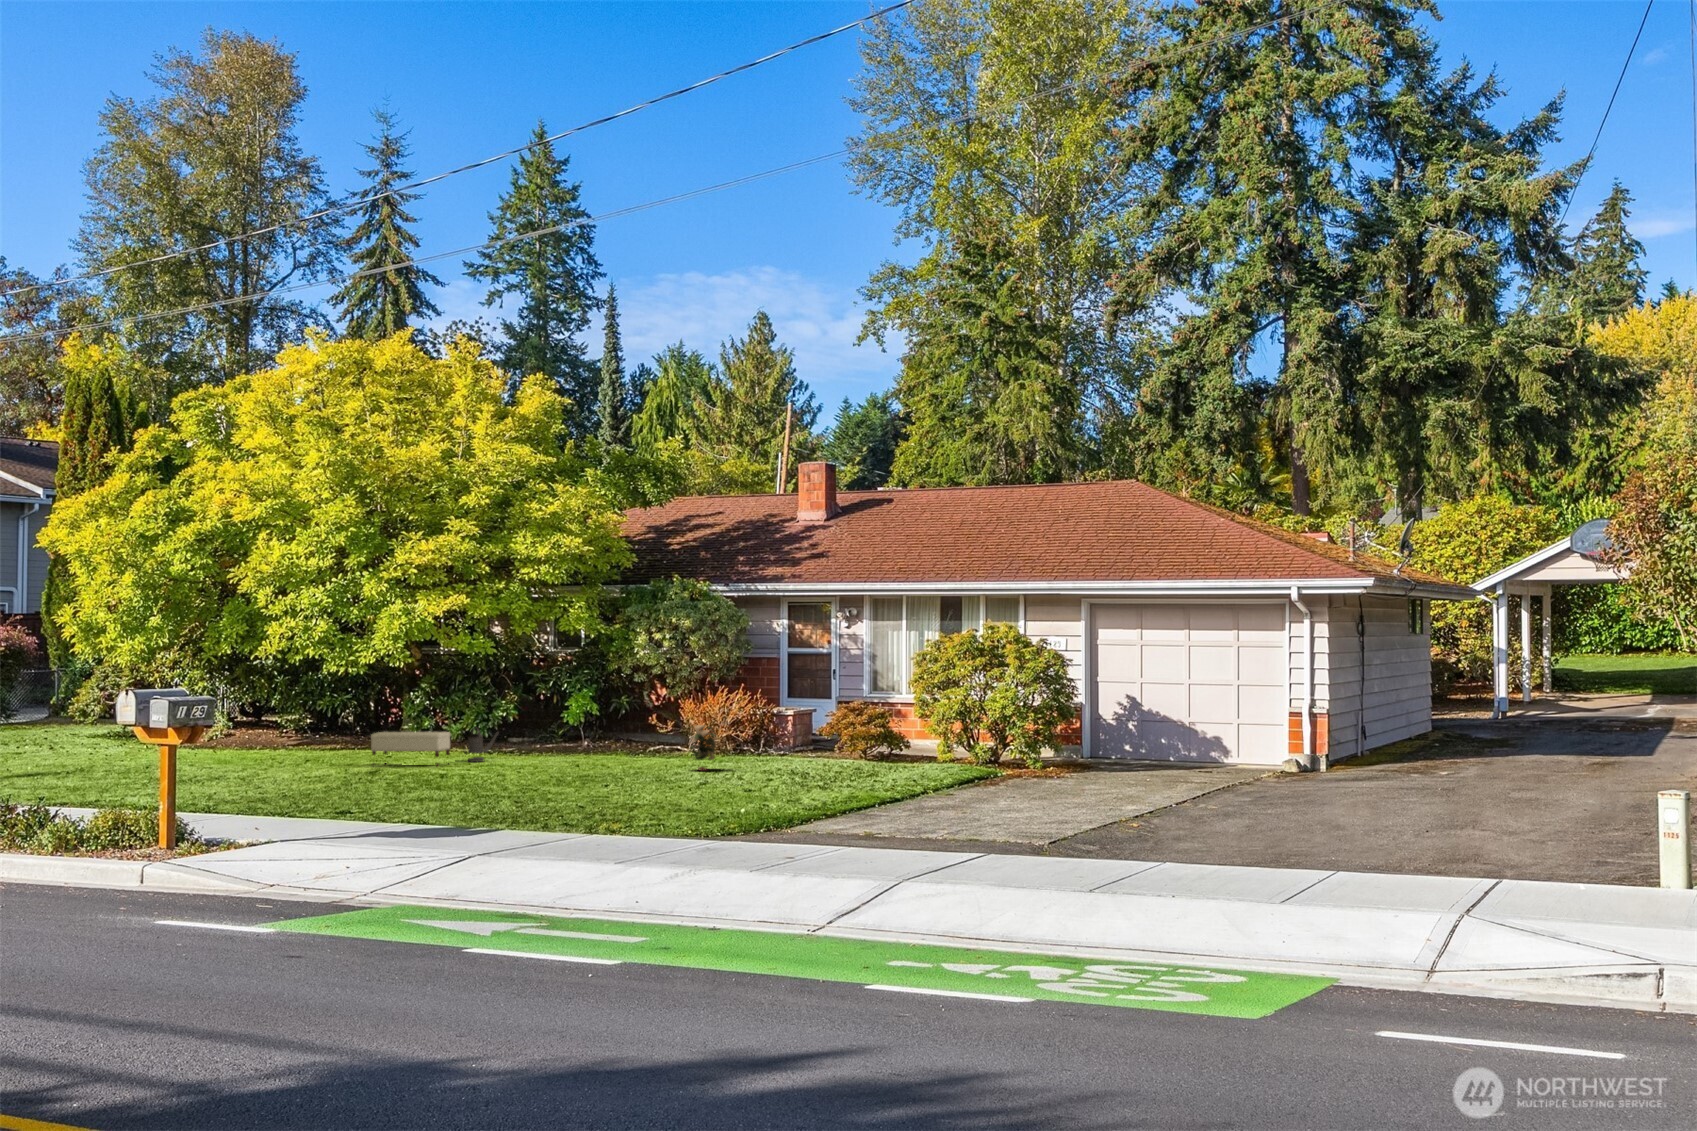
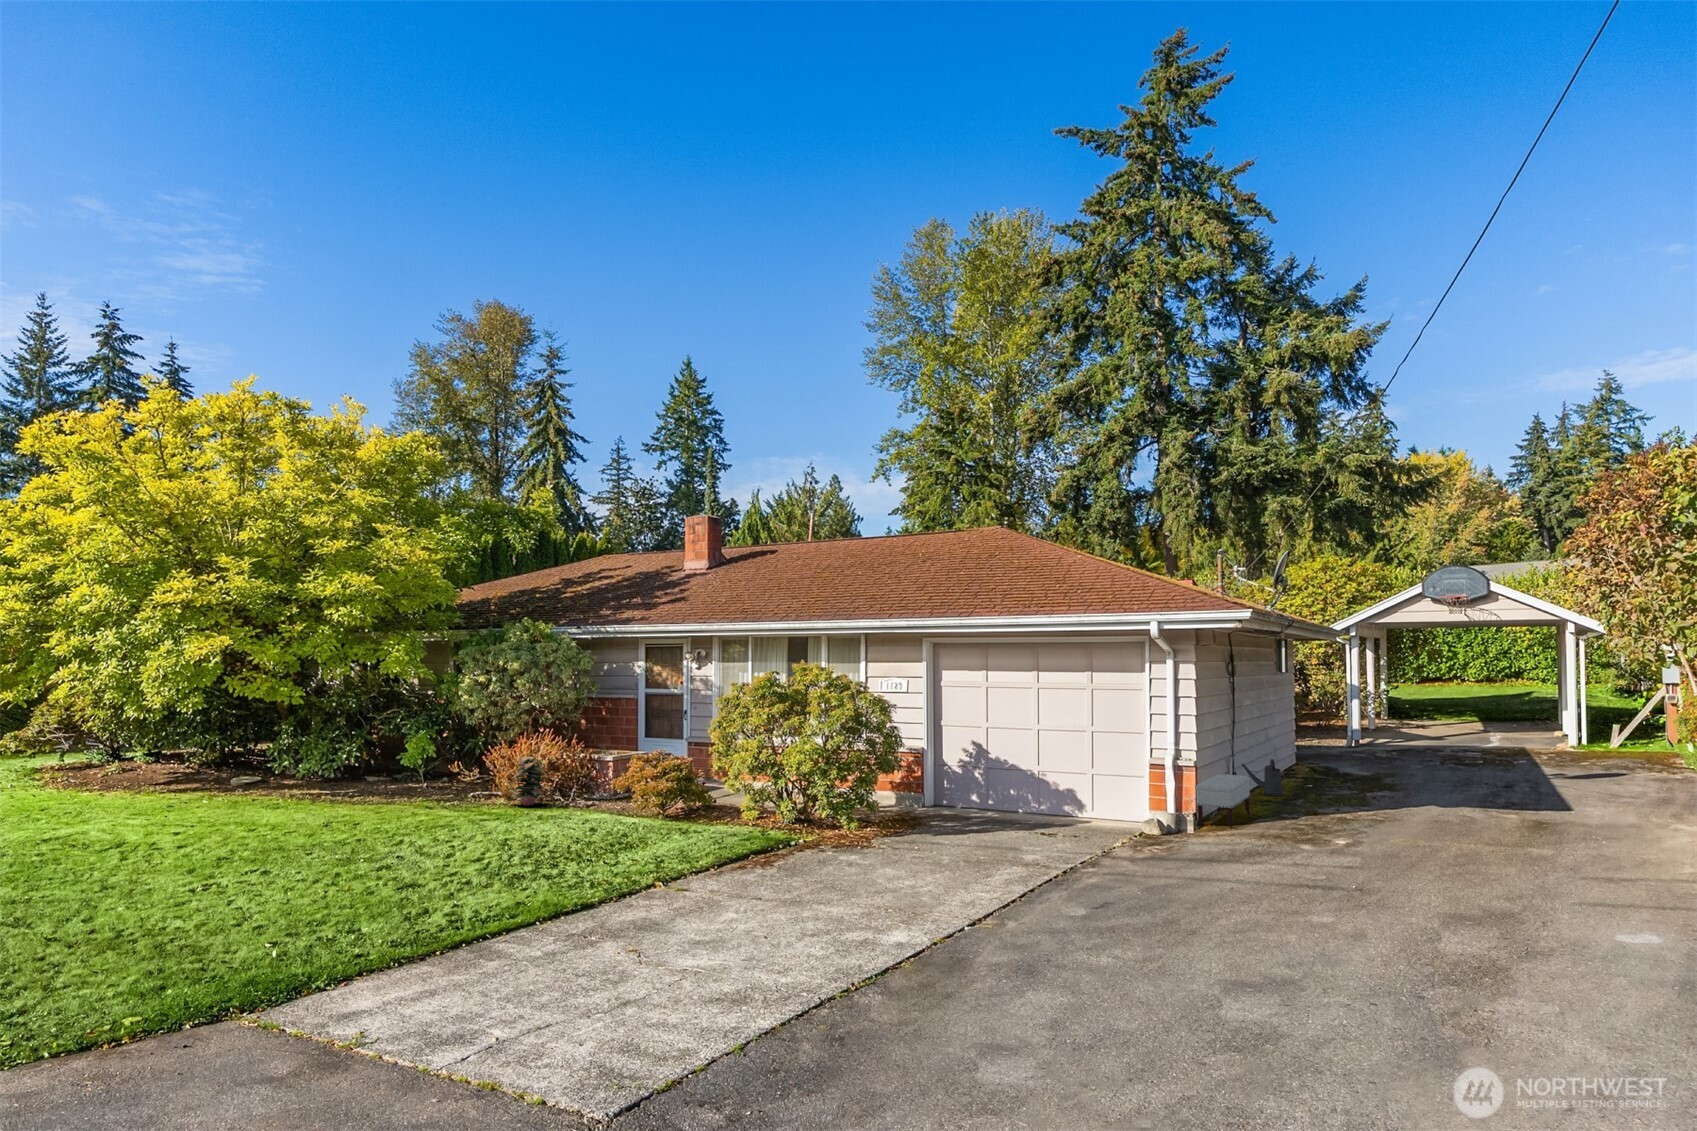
watering can: present [466,729,498,762] -> present [1242,759,1289,796]
bench: present [371,732,450,766] -> present [1196,774,1250,827]

